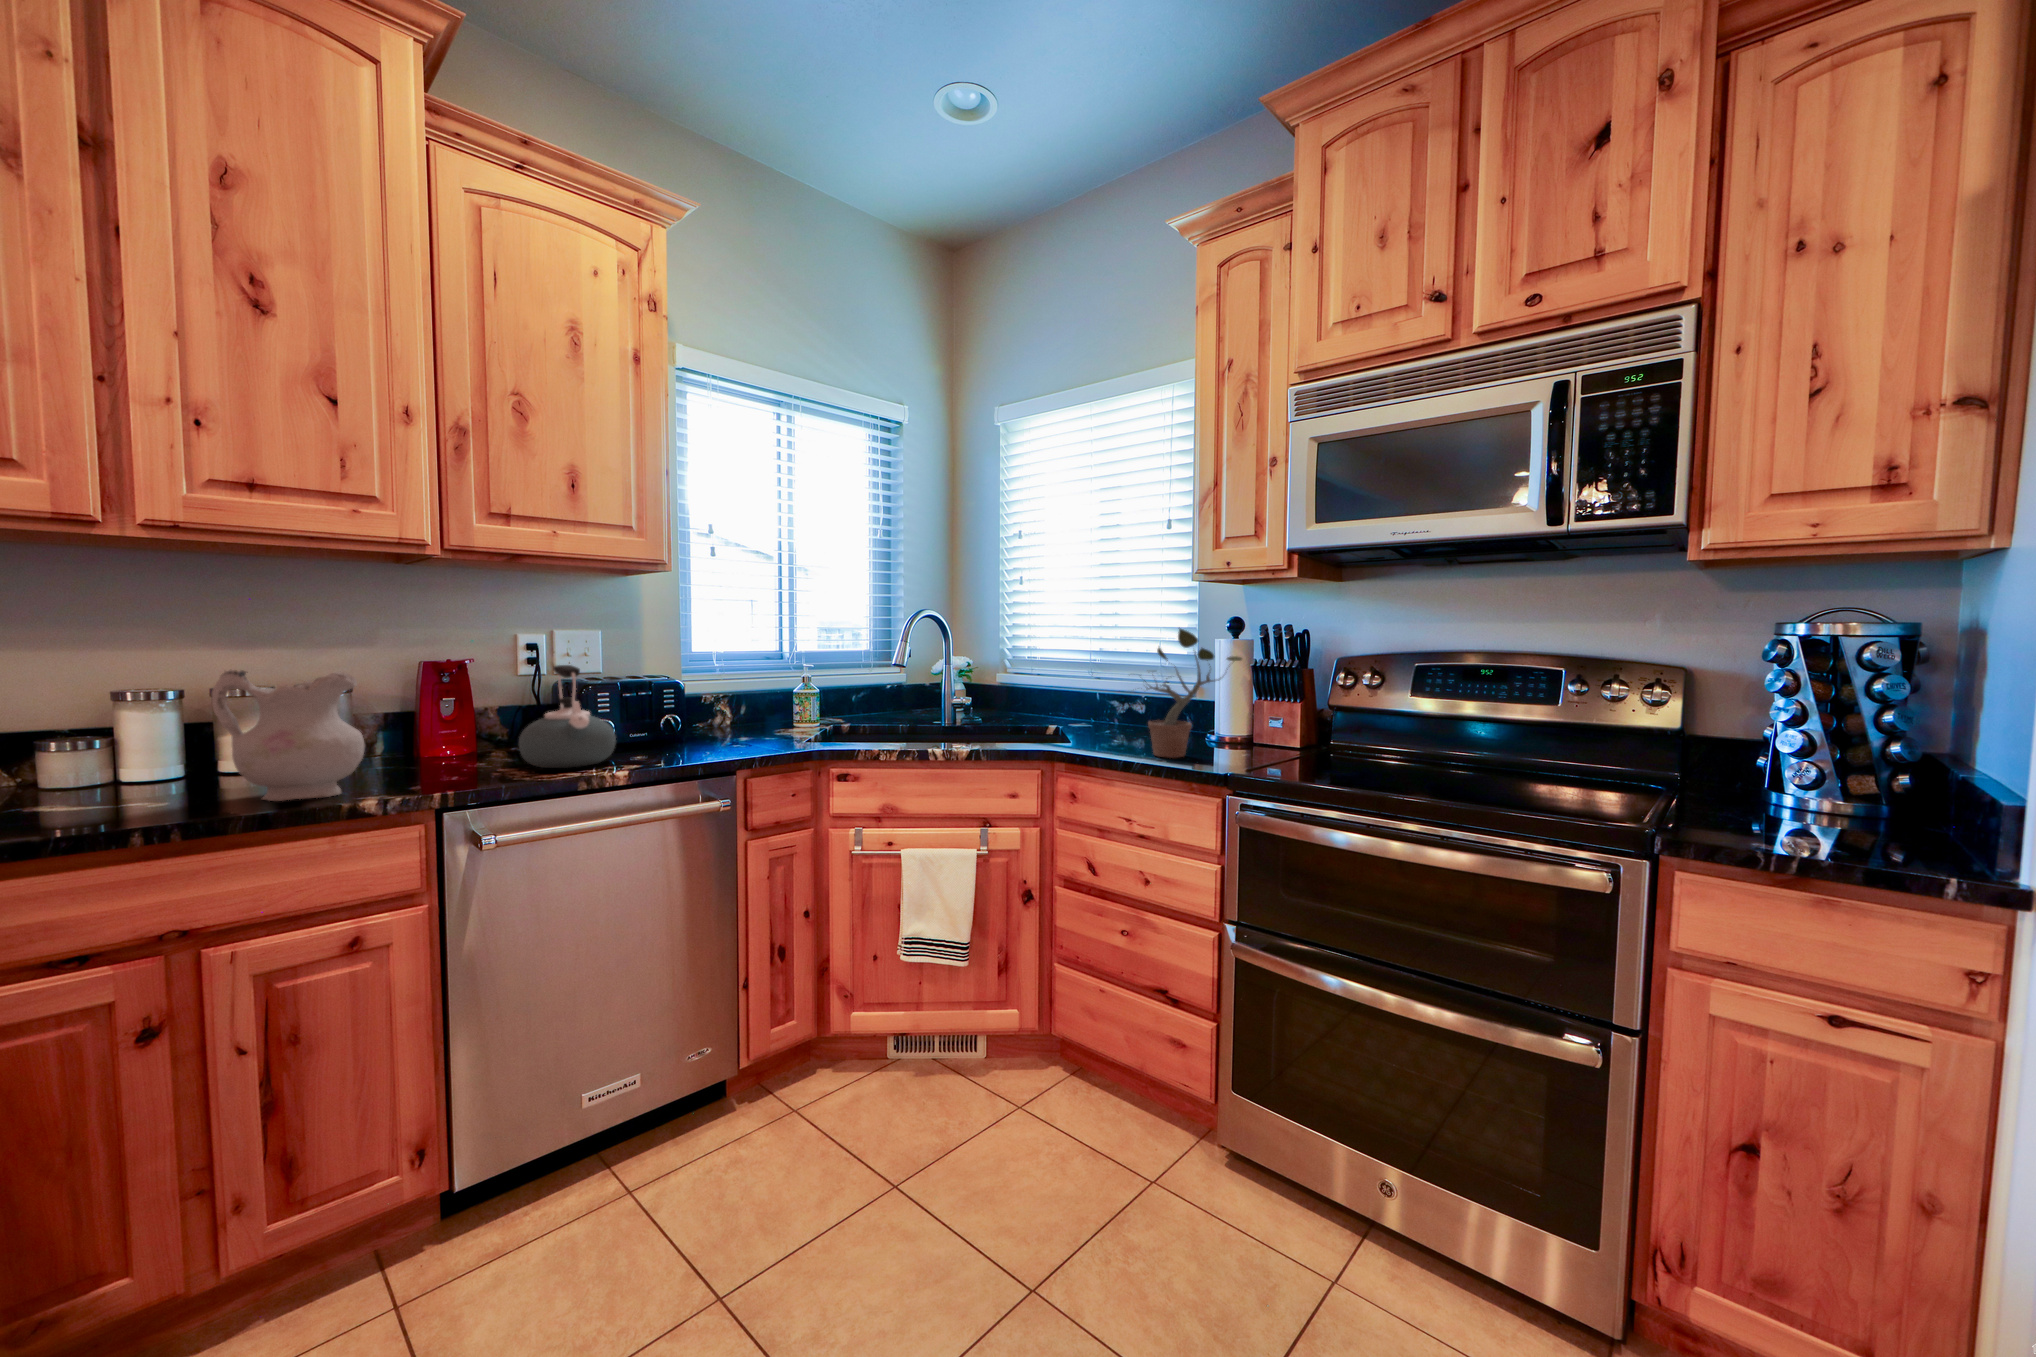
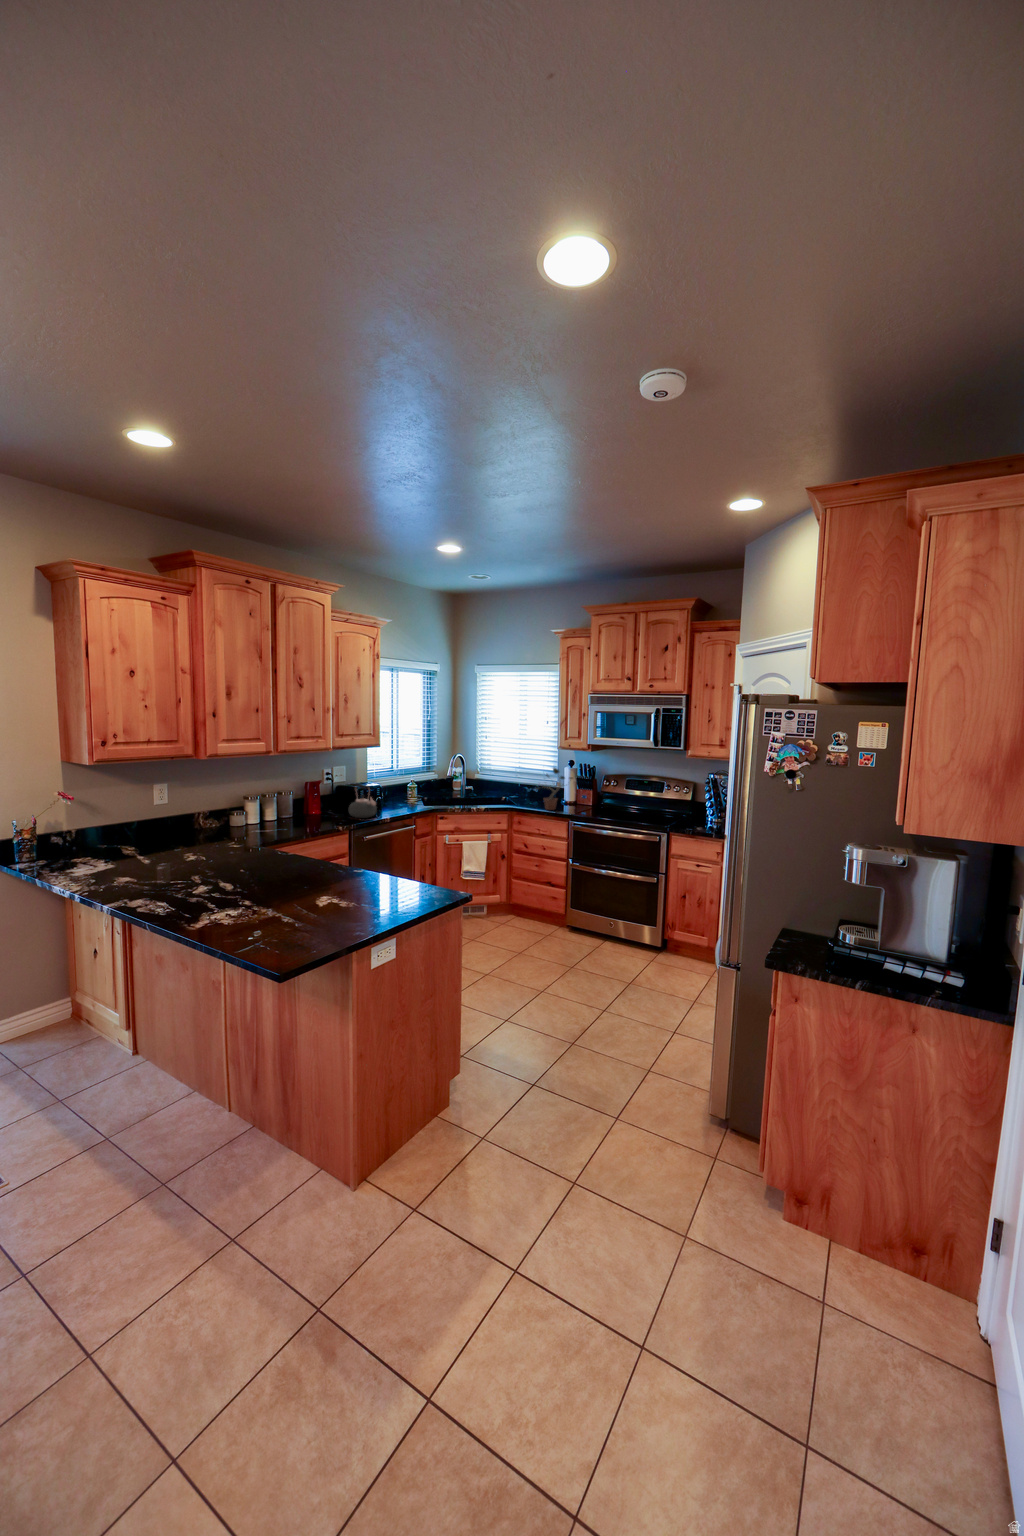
ceramic pitcher: present [212,670,365,801] -> none [298,792,331,829]

